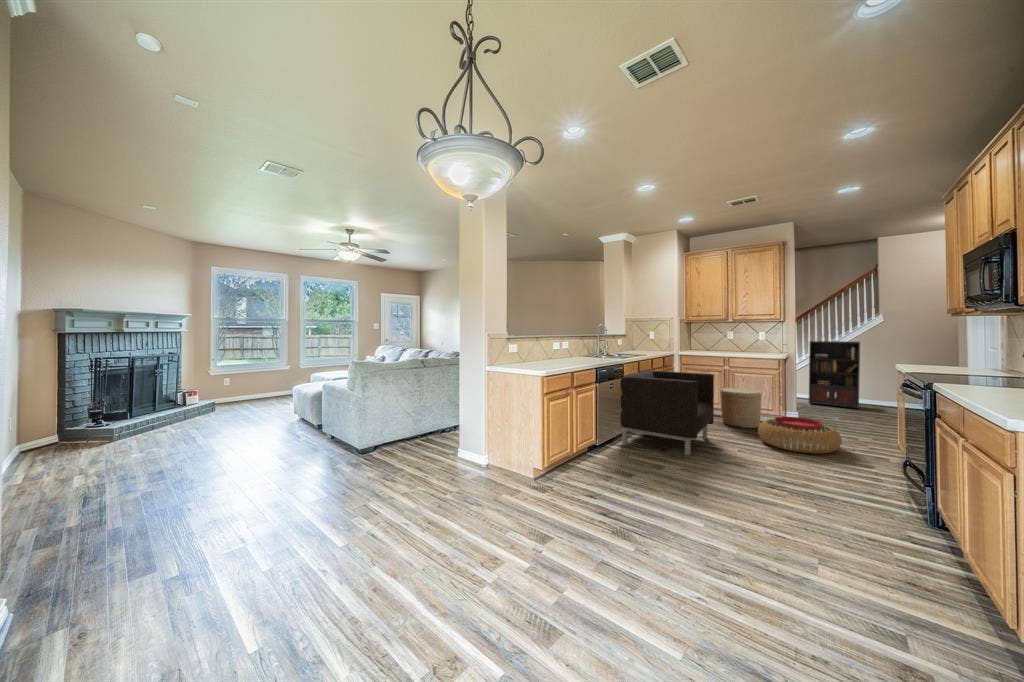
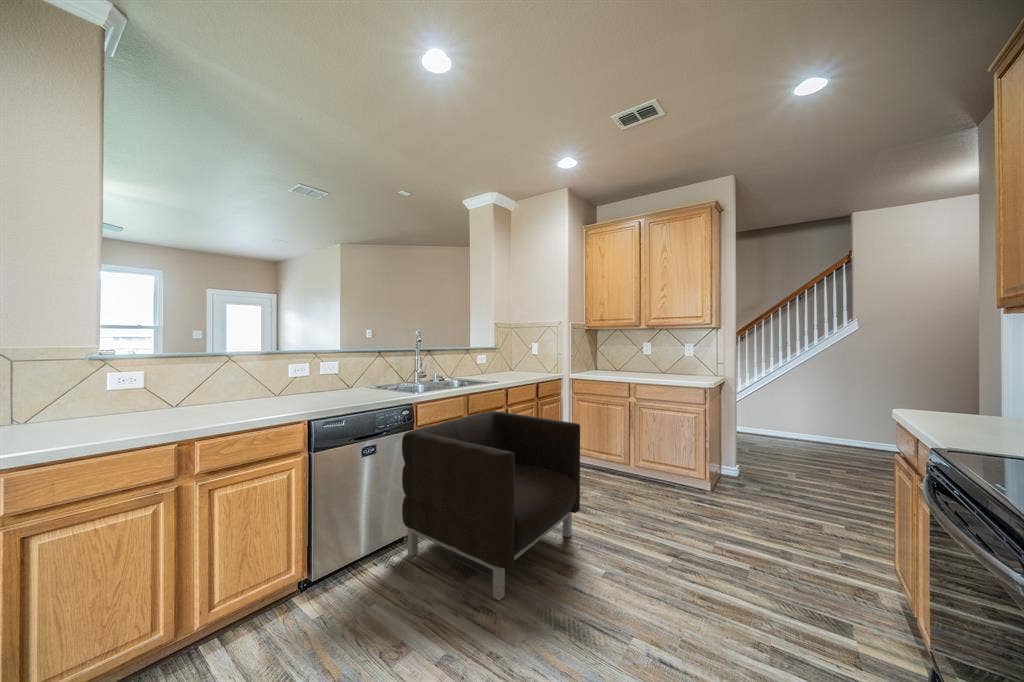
bookcase: present [809,341,860,408] -> none [759,356,847,455]
woven basket: present [720,388,762,428] -> none [616,433,676,504]
pouf: present [758,417,842,454] -> none [655,498,793,588]

